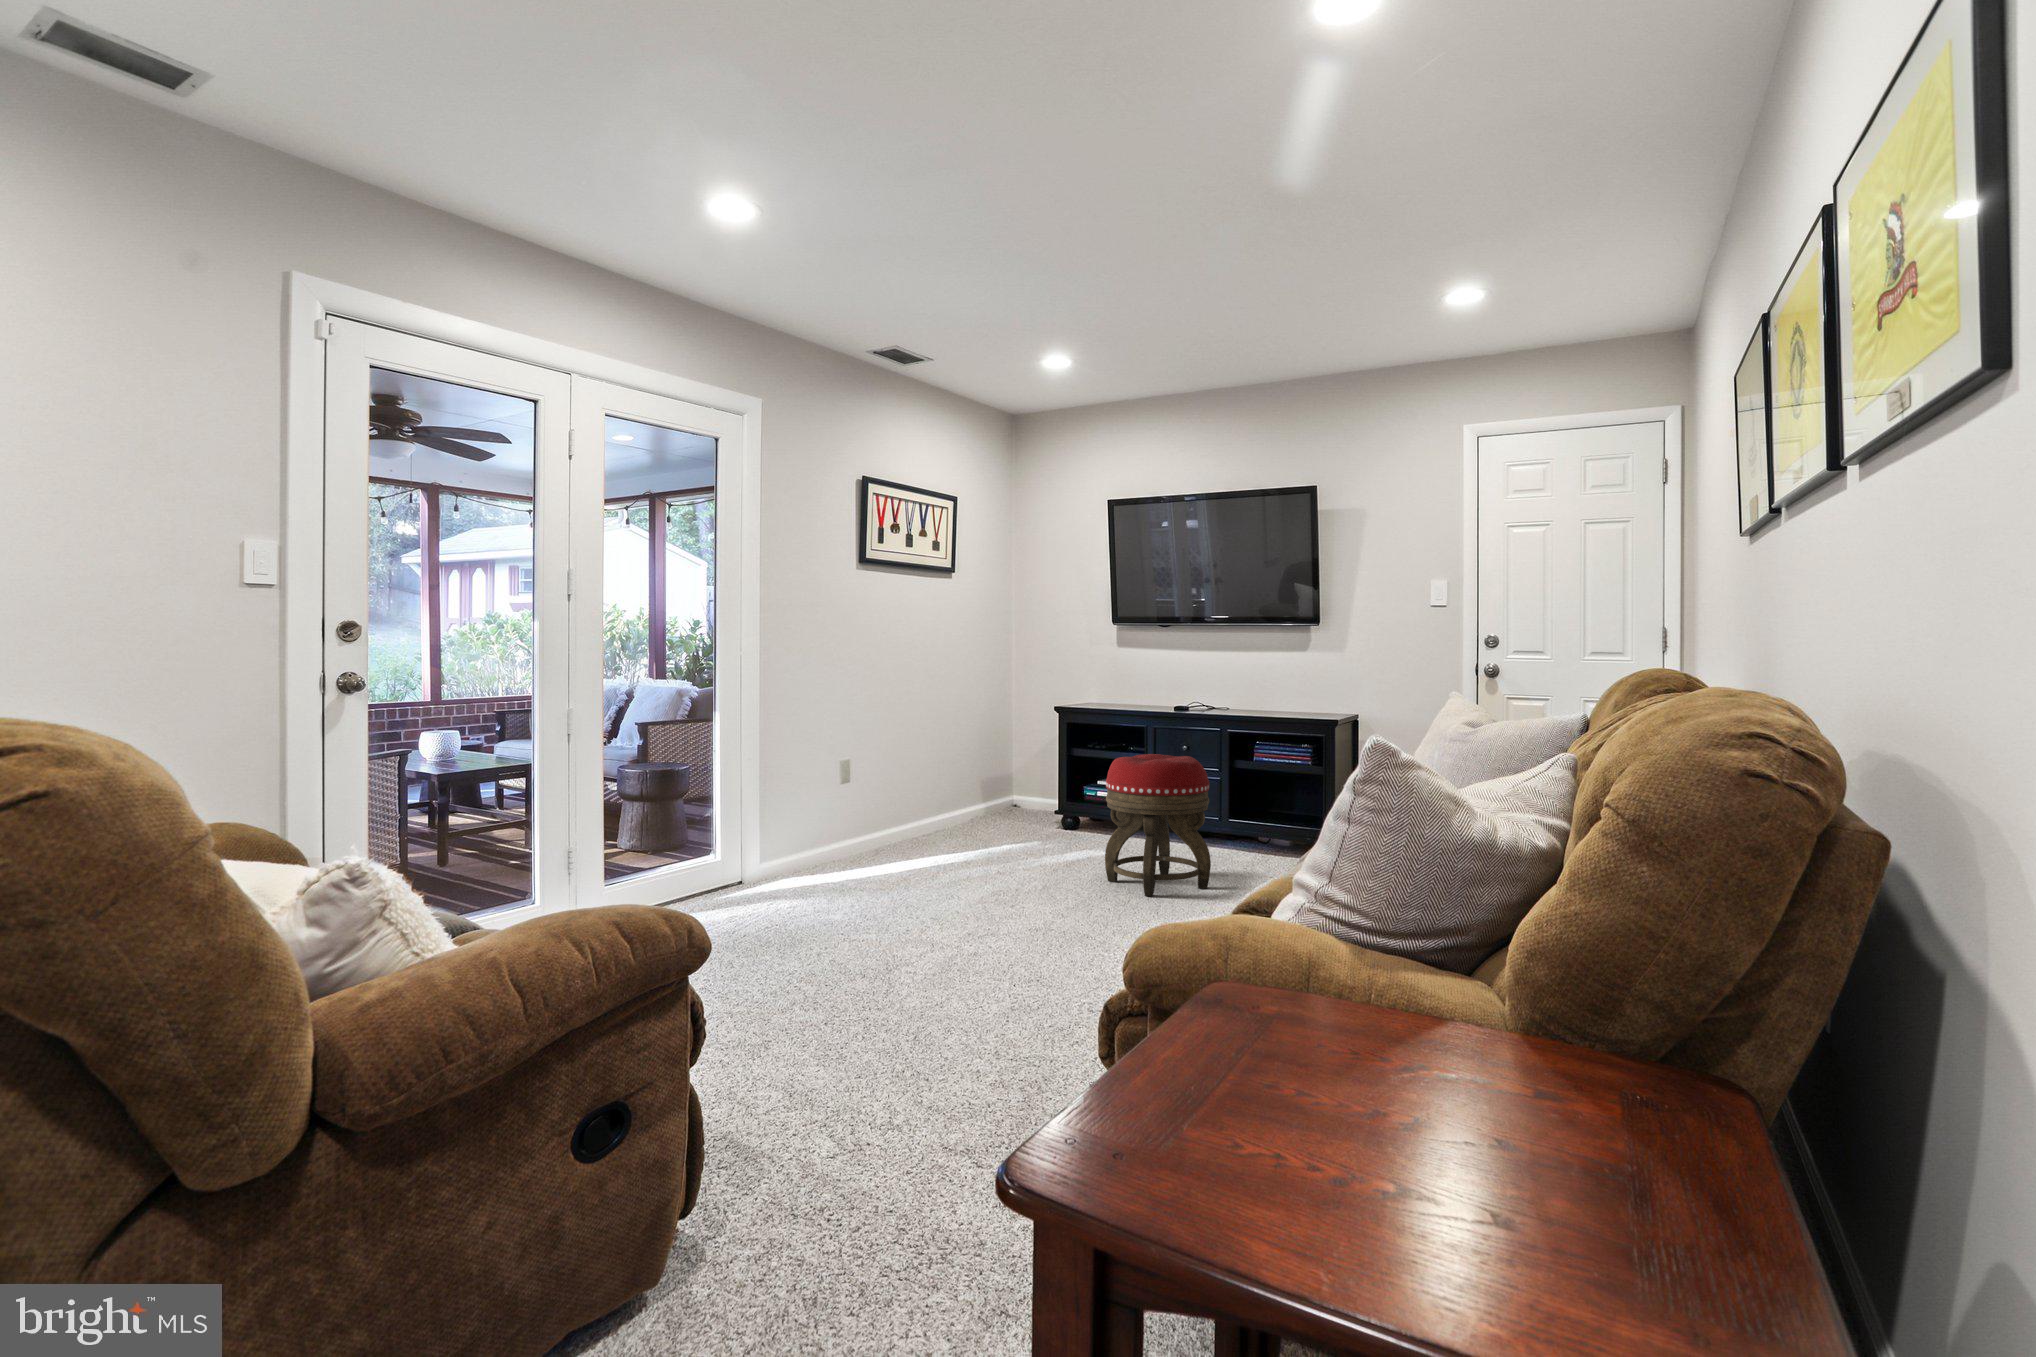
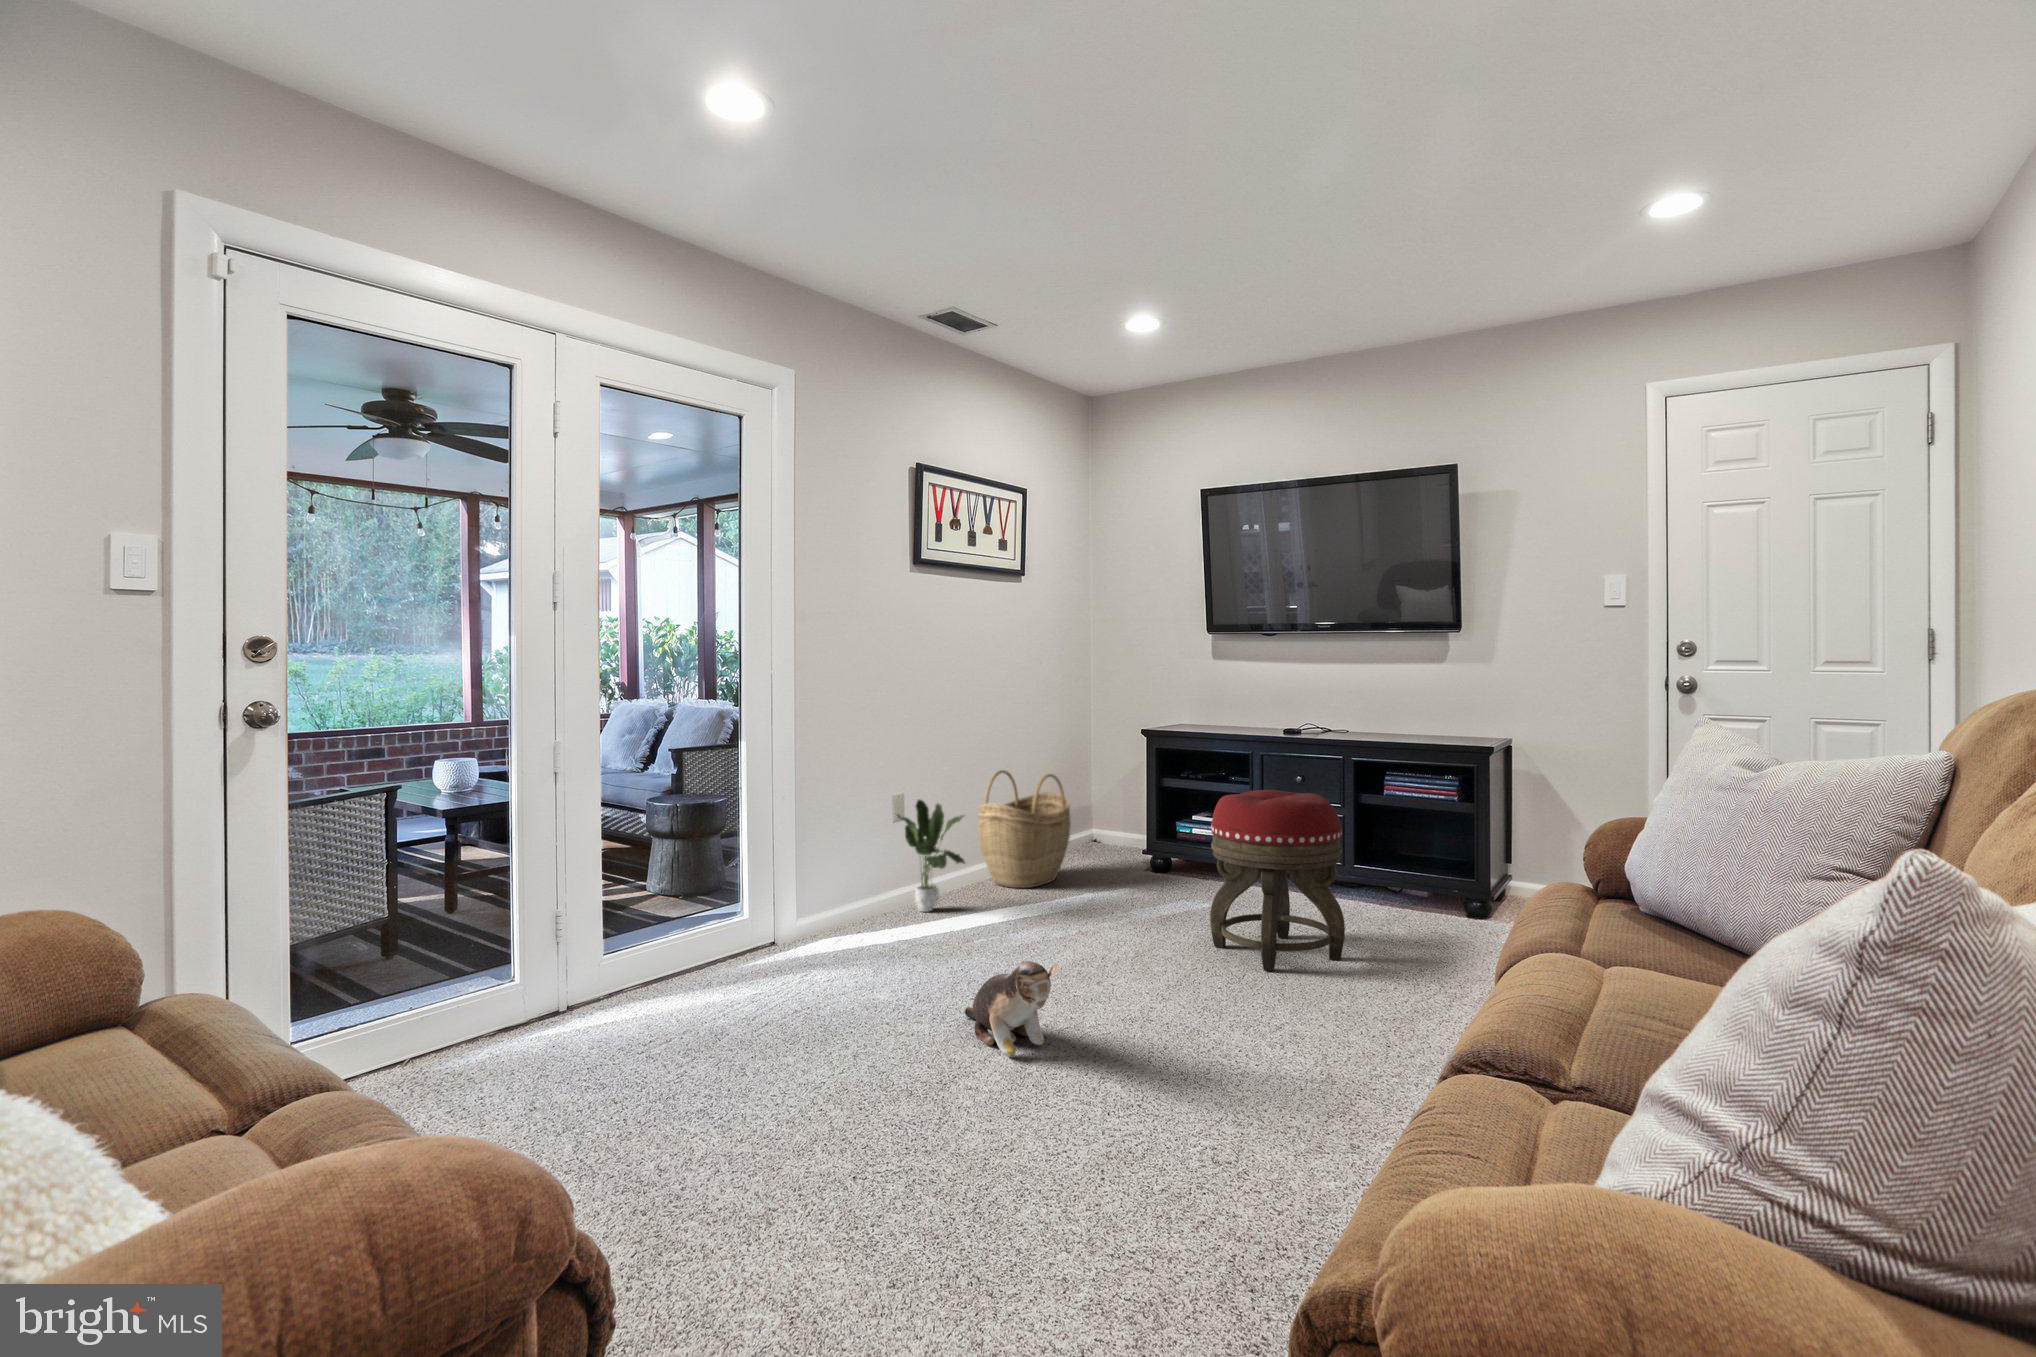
woven basket: none [913,742,993,843] -> present [978,770,1071,888]
potted plant: none [841,764,904,860] -> present [896,800,965,912]
plush toy: none [906,877,979,951] -> present [965,961,1057,1057]

